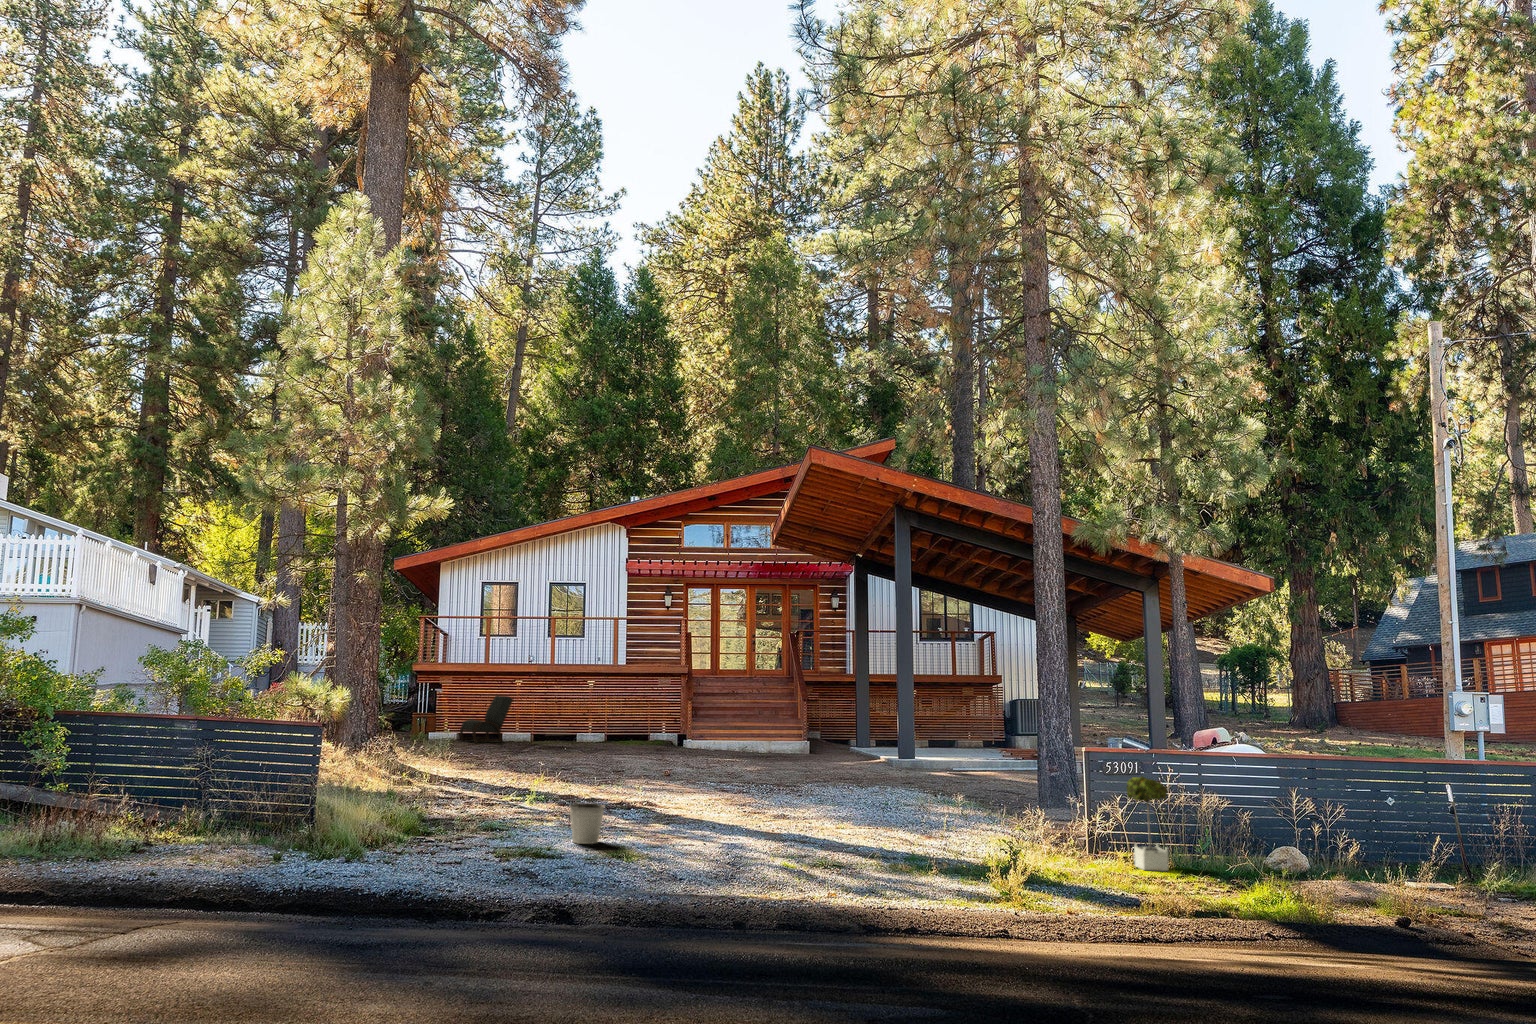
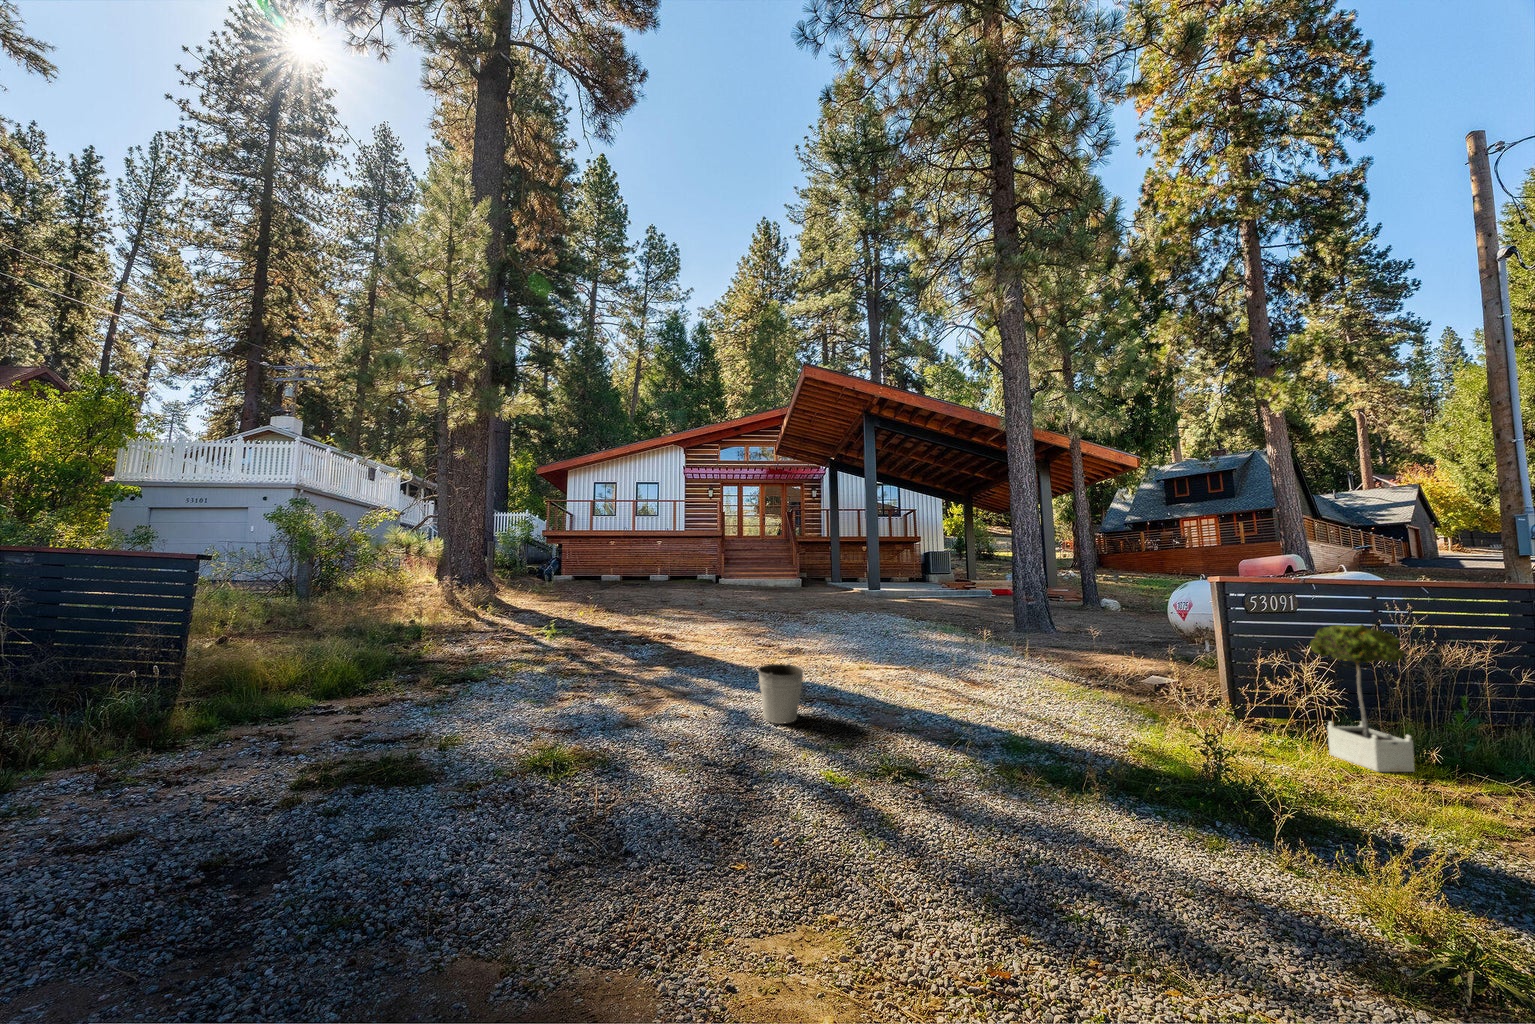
lounge chair: present [460,695,513,743] -> none [574,552,609,582]
bucket: present [570,803,604,844] -> present [757,664,804,724]

